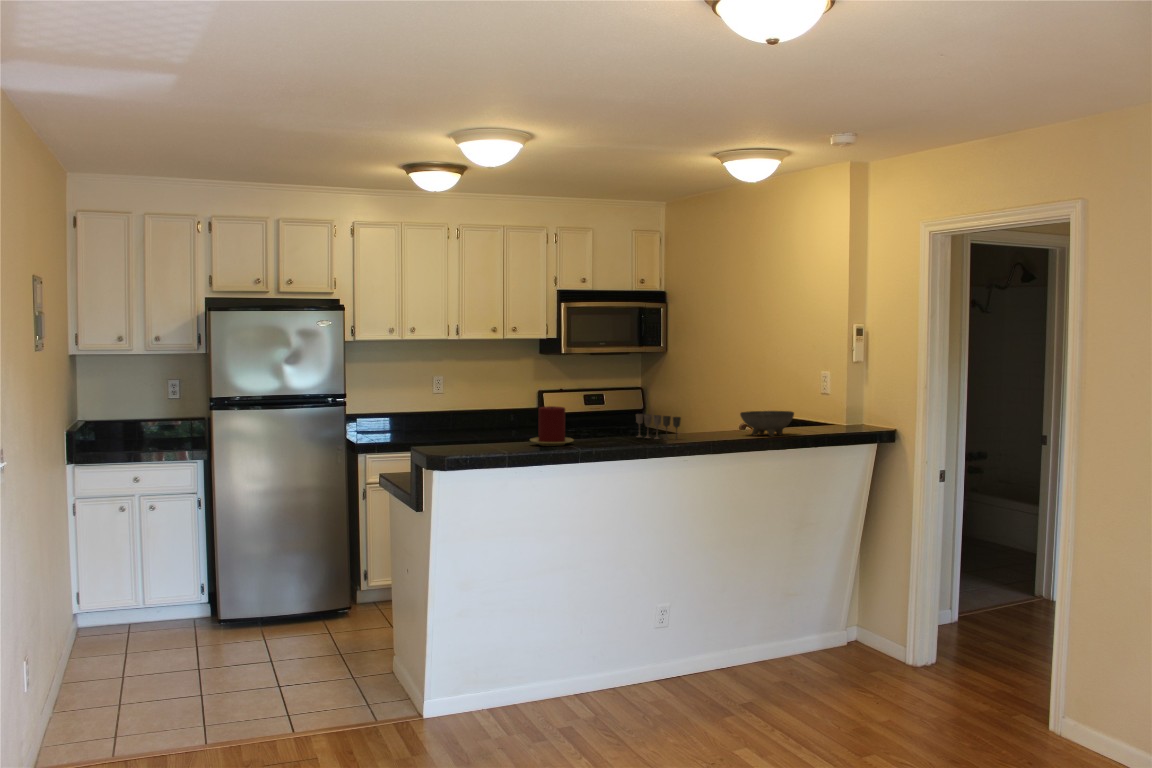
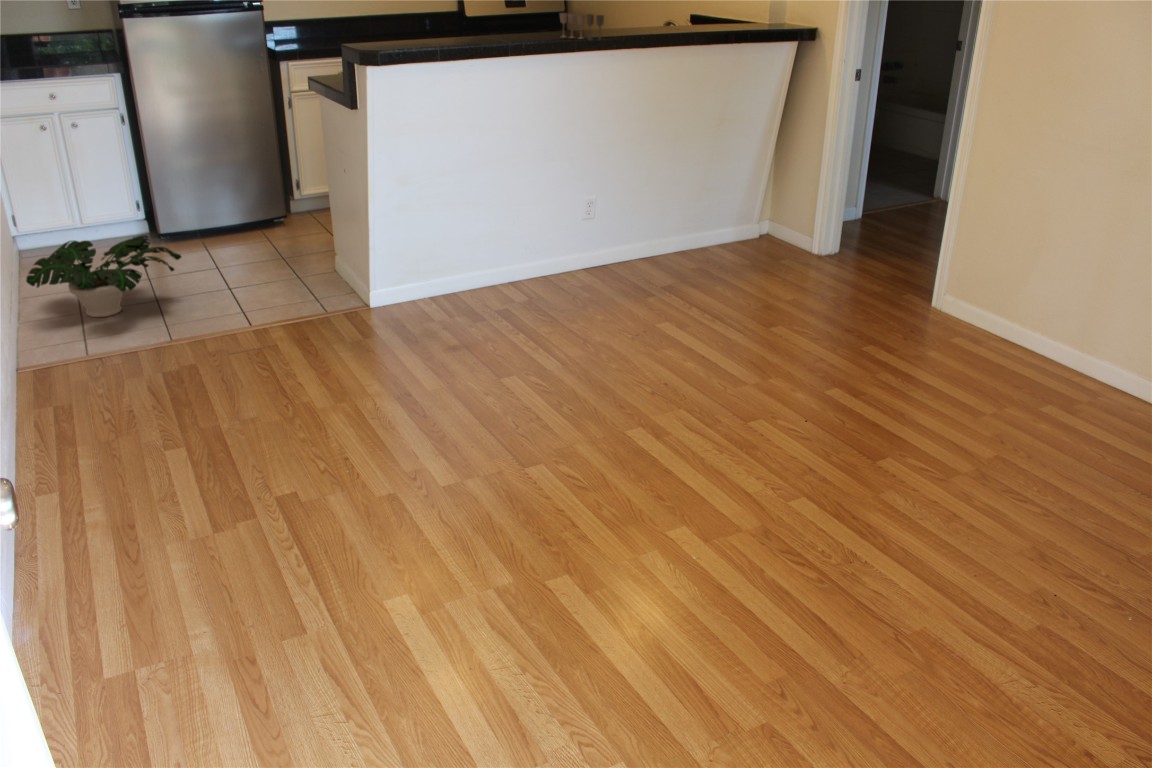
candle: present [530,406,574,446] -> none [454,6,499,47]
bowl: present [740,411,794,437] -> none [664,8,717,34]
potted plant: none [56,629,228,721] -> present [26,235,181,317]

